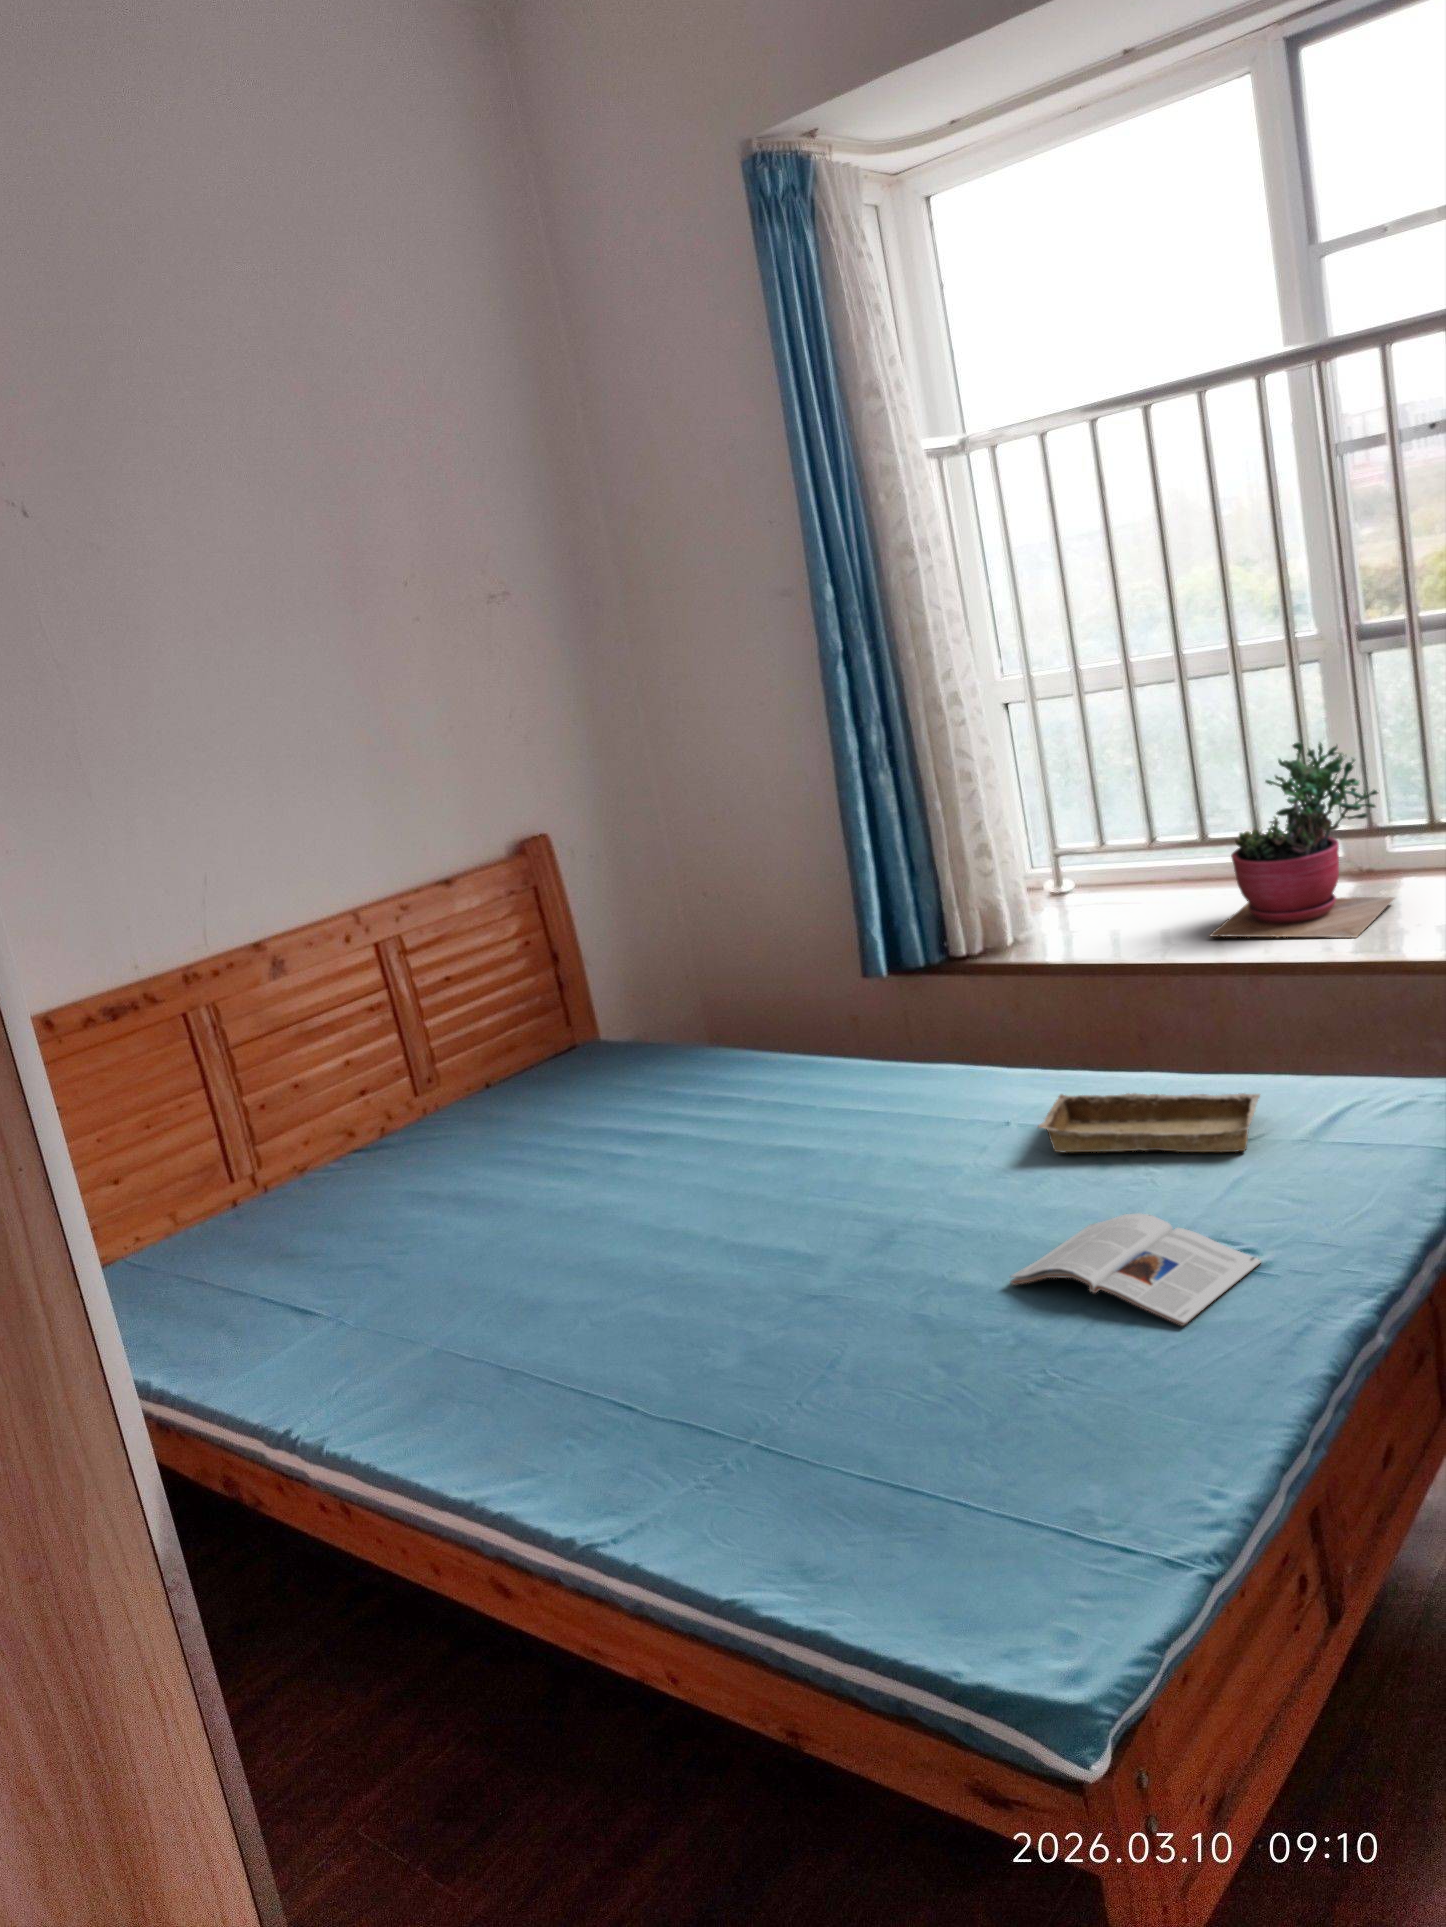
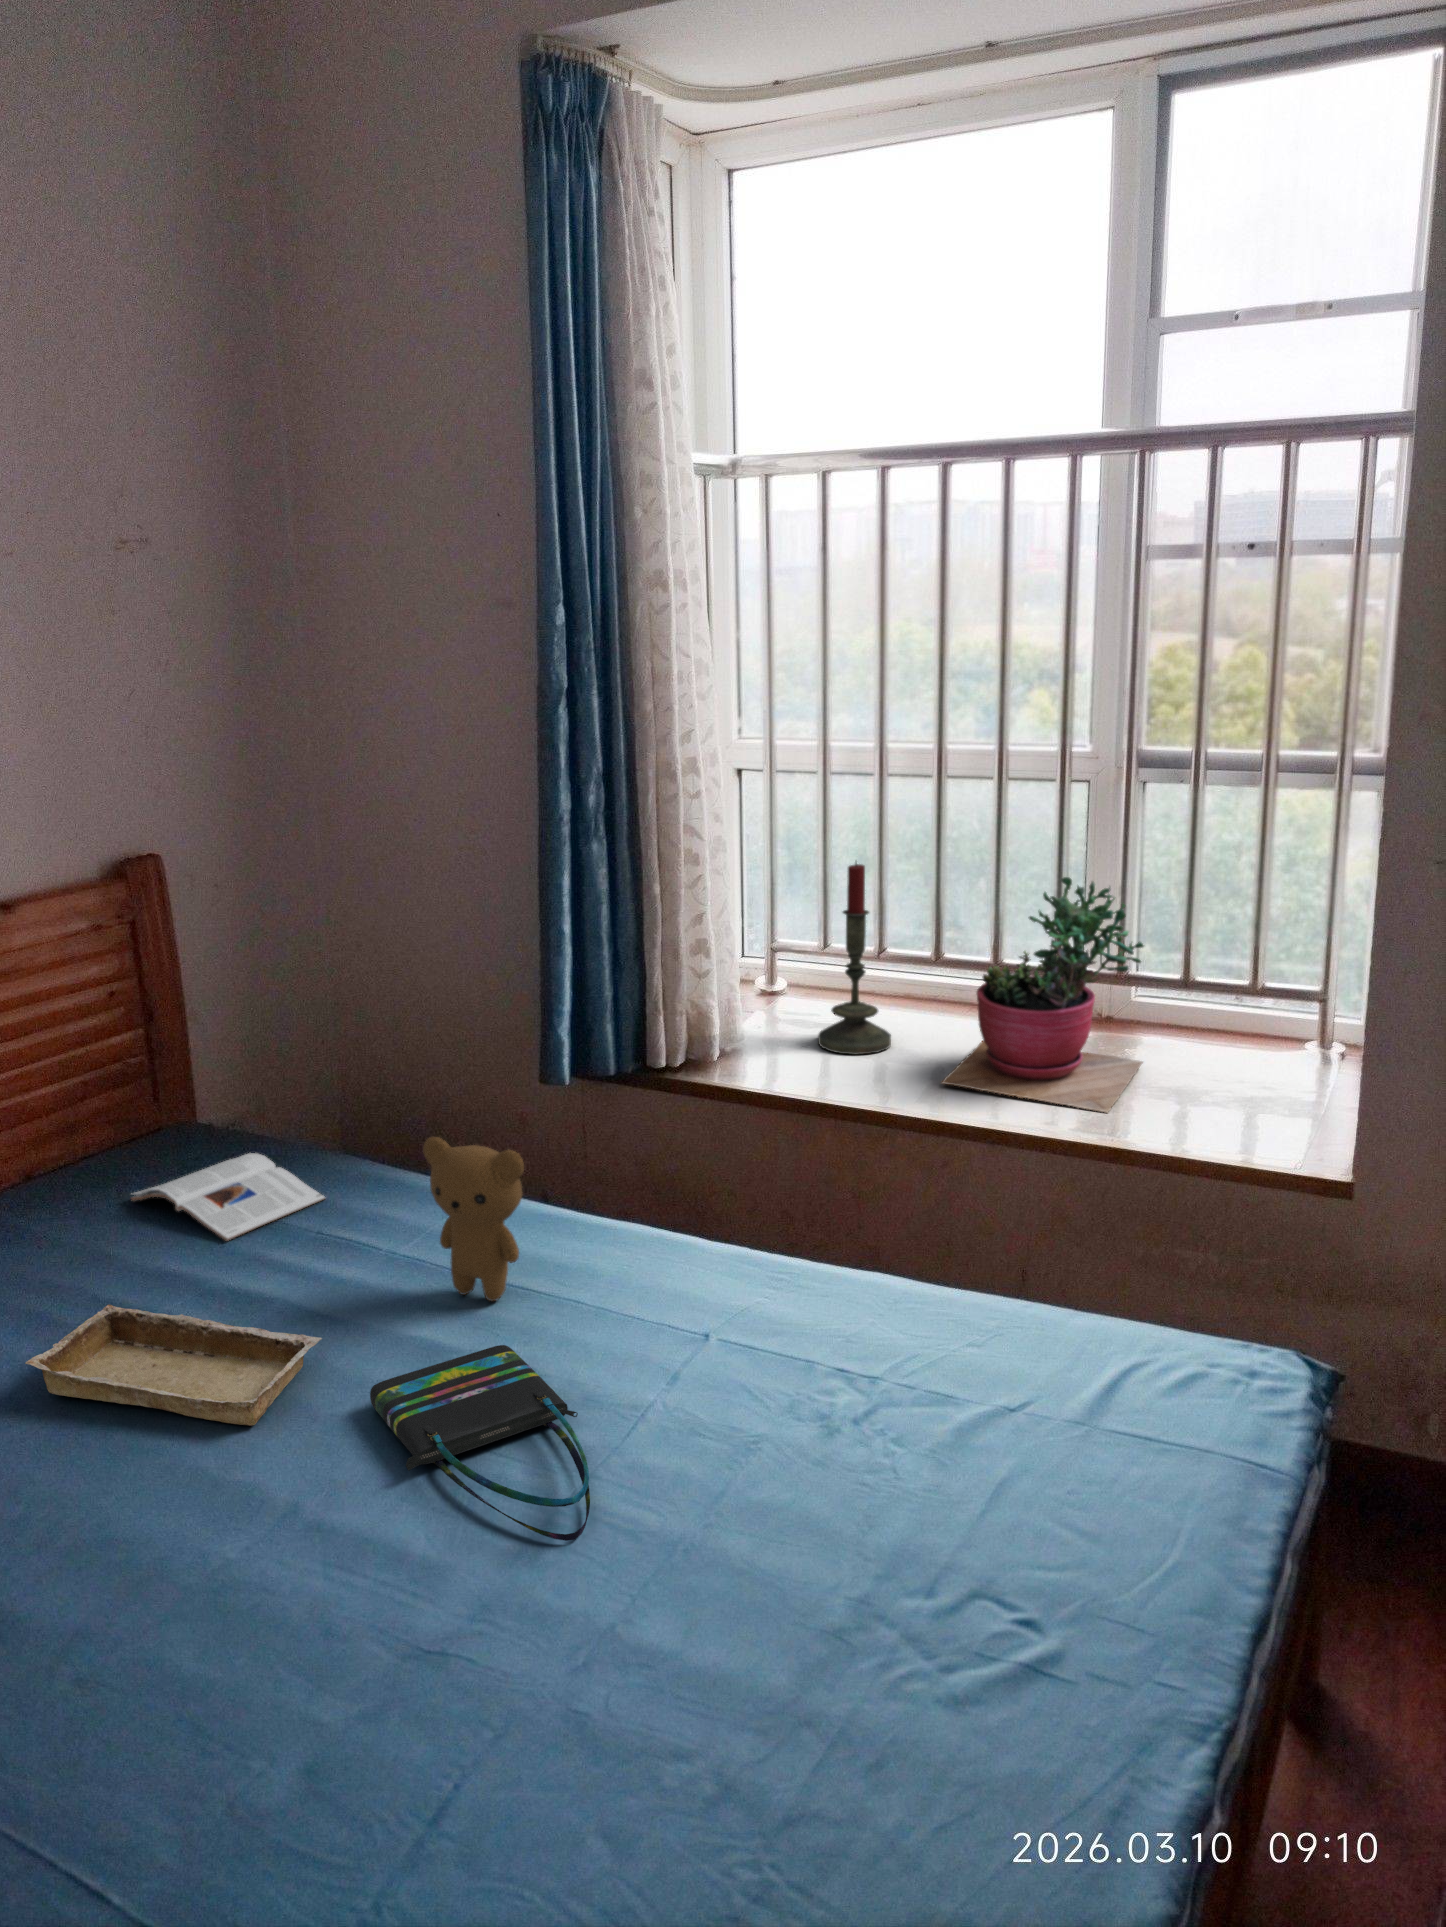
candle: none [1101,760,1167,929] -> present [818,863,891,1055]
teddy bear: none [775,1001,858,1124] -> present [423,1137,524,1301]
tray: present [1038,1093,1260,1153] -> present [25,1305,322,1426]
tote bag: none [759,1141,927,1239] -> present [370,1345,590,1541]
magazine: present [1011,1213,1262,1326] -> present [131,1153,325,1241]

